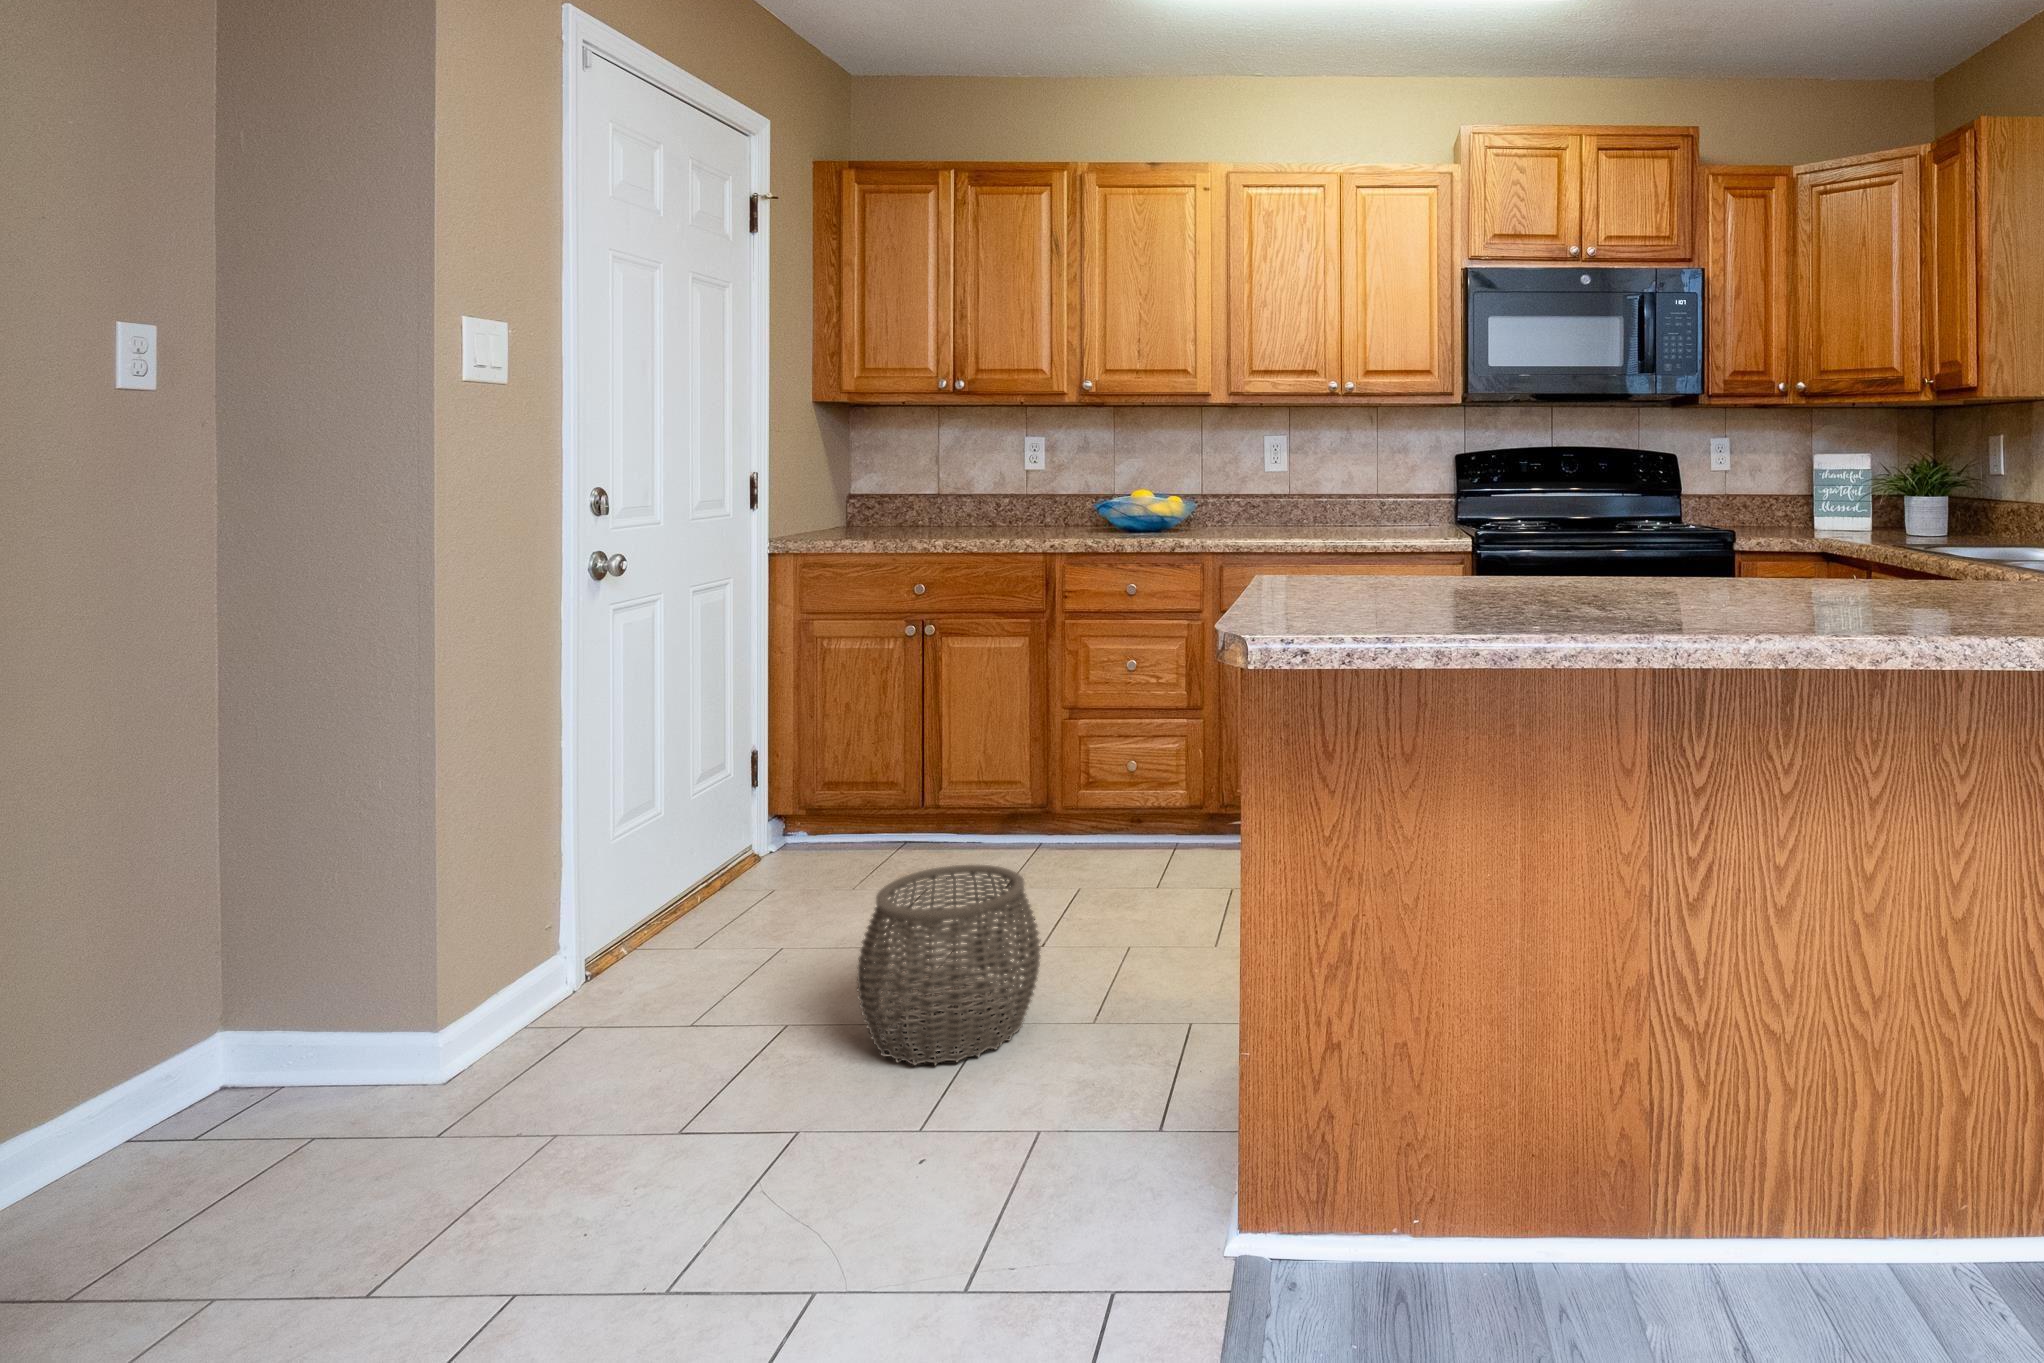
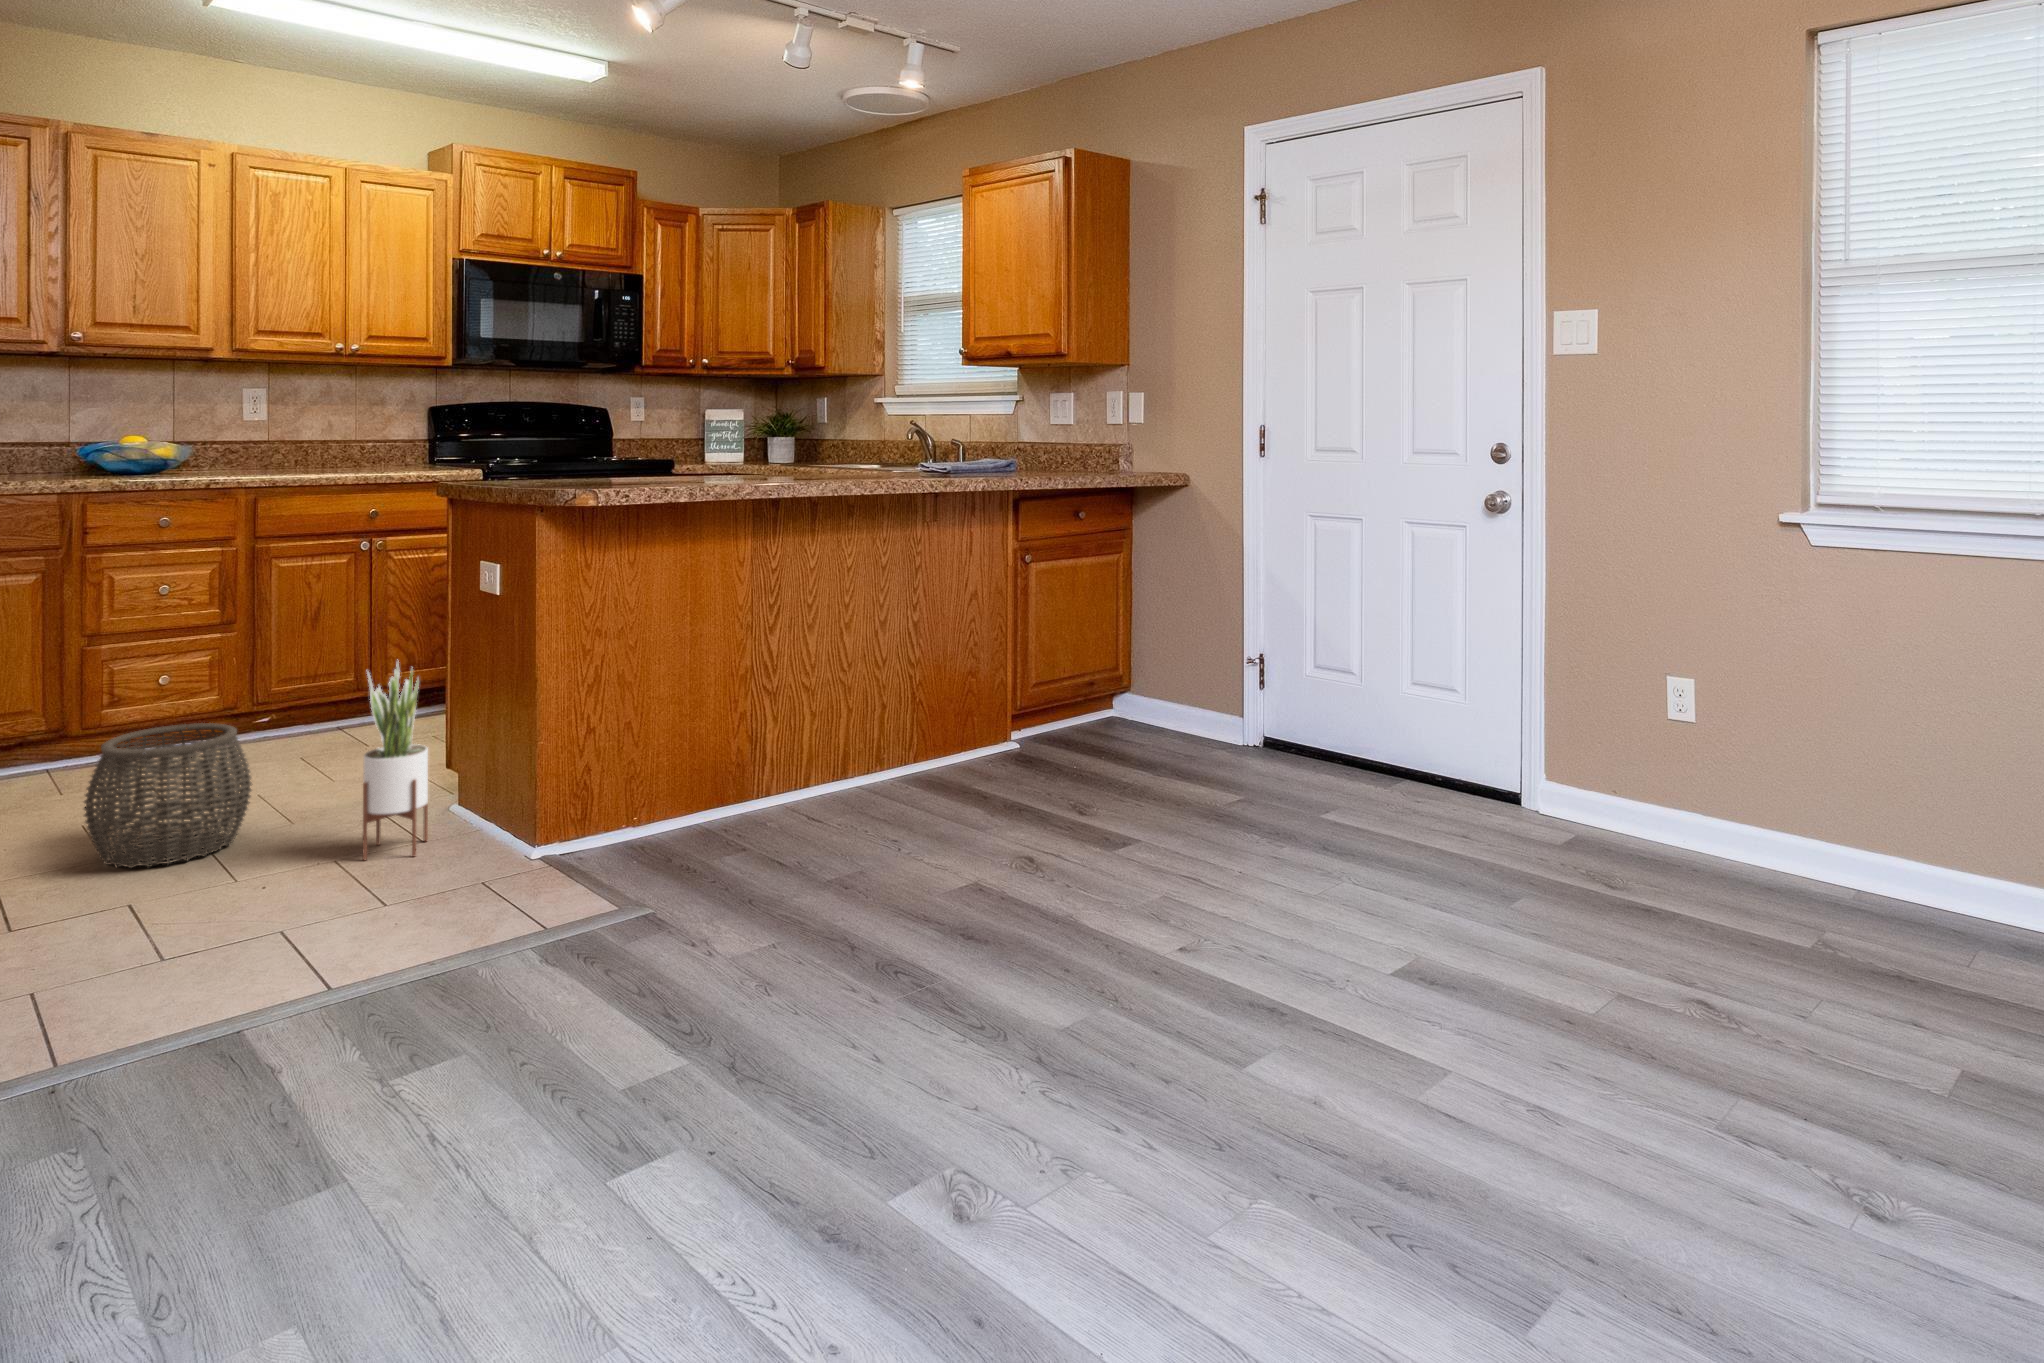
potted plant: none [1057,849,1170,1170] -> present [363,663,428,860]

